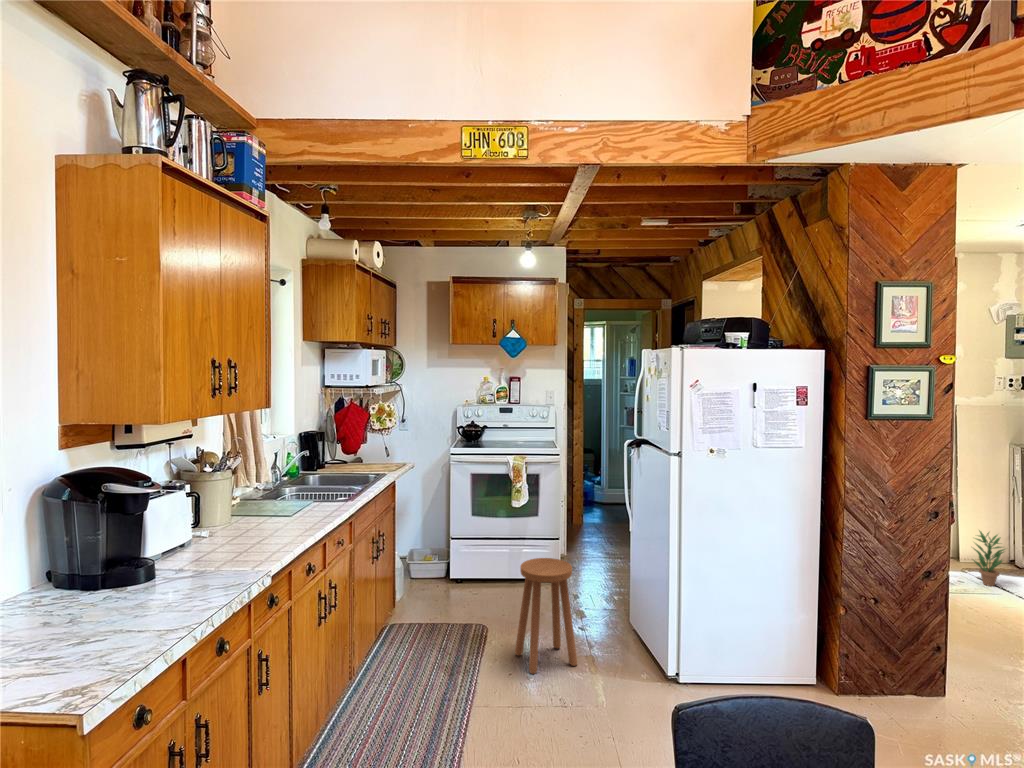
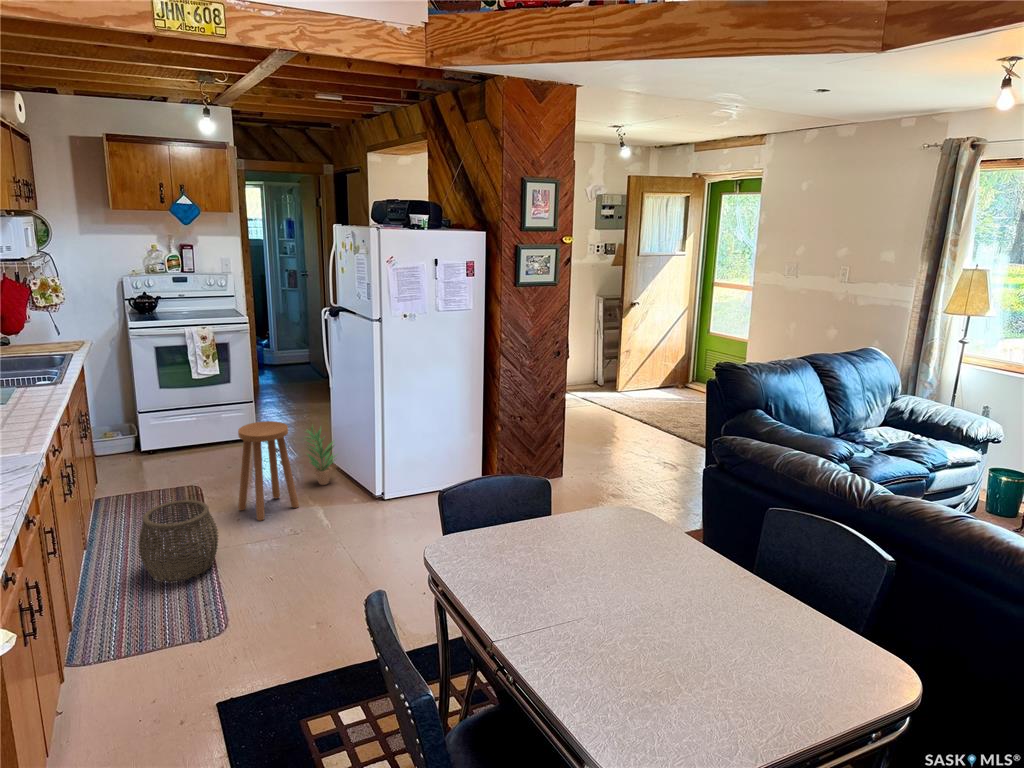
potted plant: present [973,530,1005,586] -> present [306,426,336,485]
woven basket: none [395,636,477,735] -> present [138,500,218,582]

